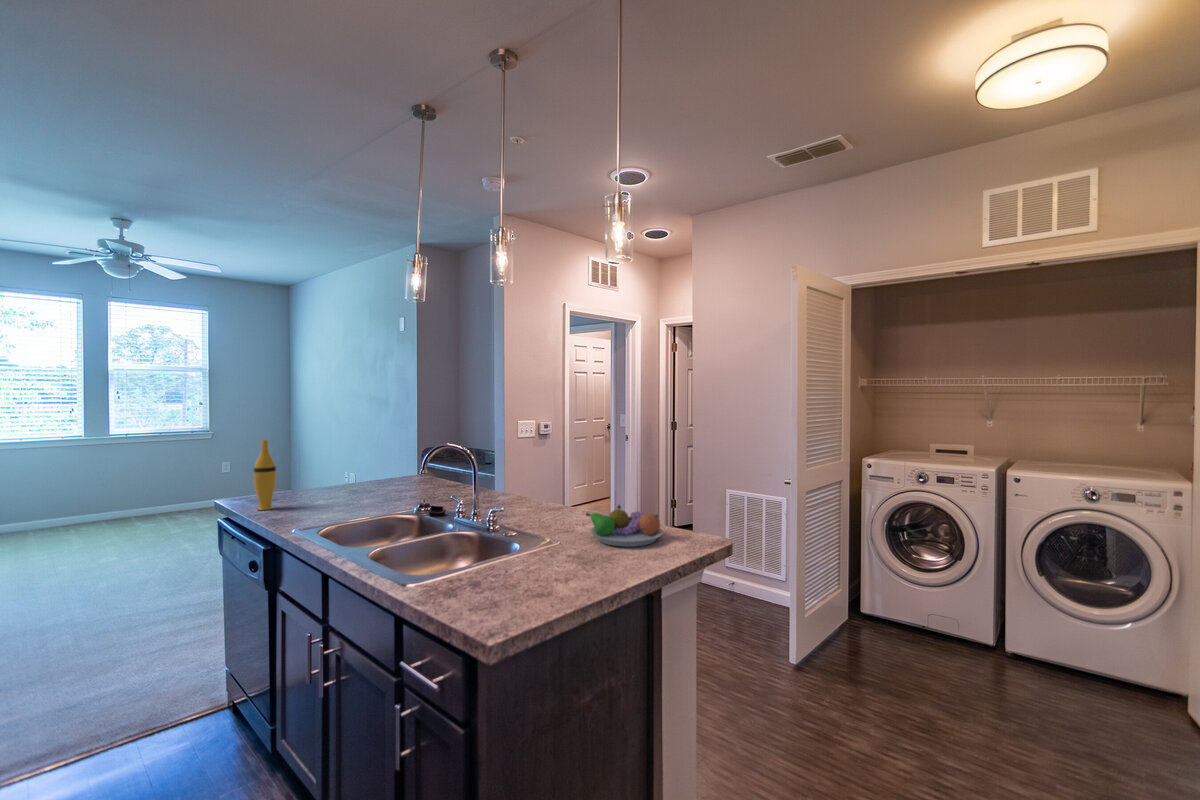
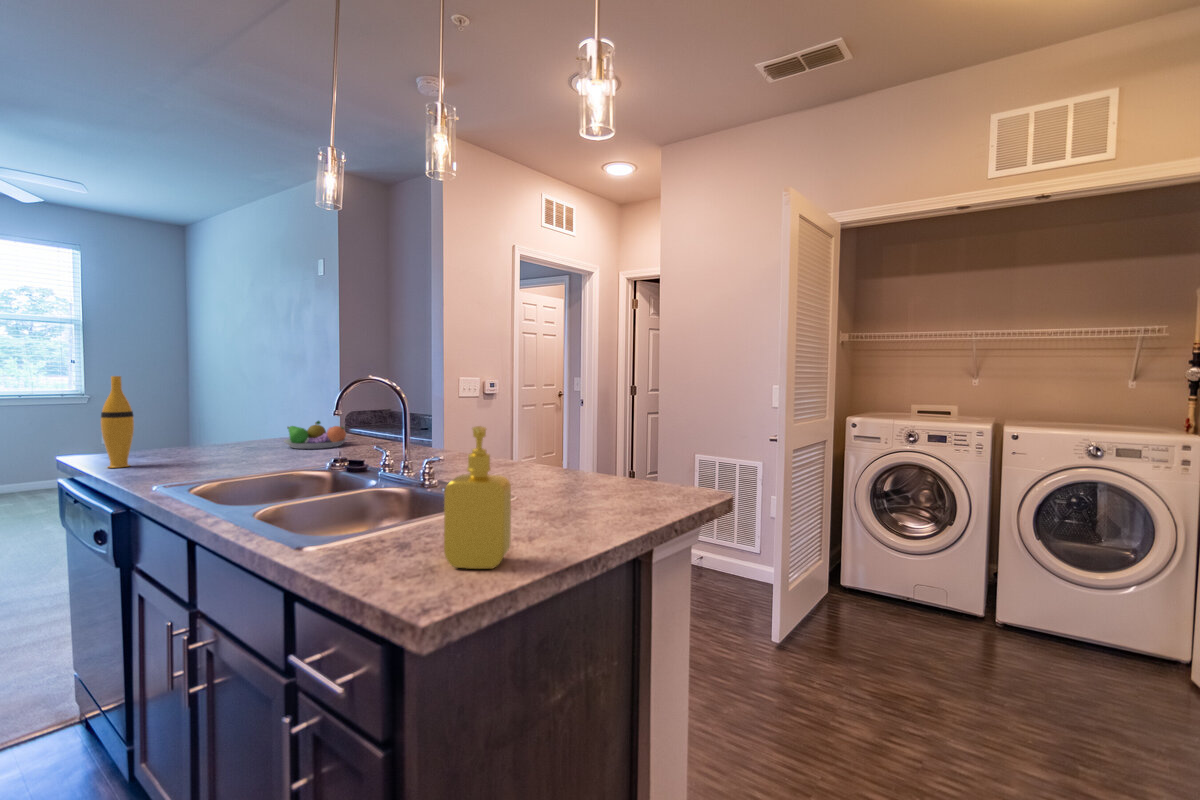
soap dispenser: none [504,501,551,605] -> present [444,426,511,569]
fruit bowl: present [586,505,663,547] -> present [284,421,347,449]

